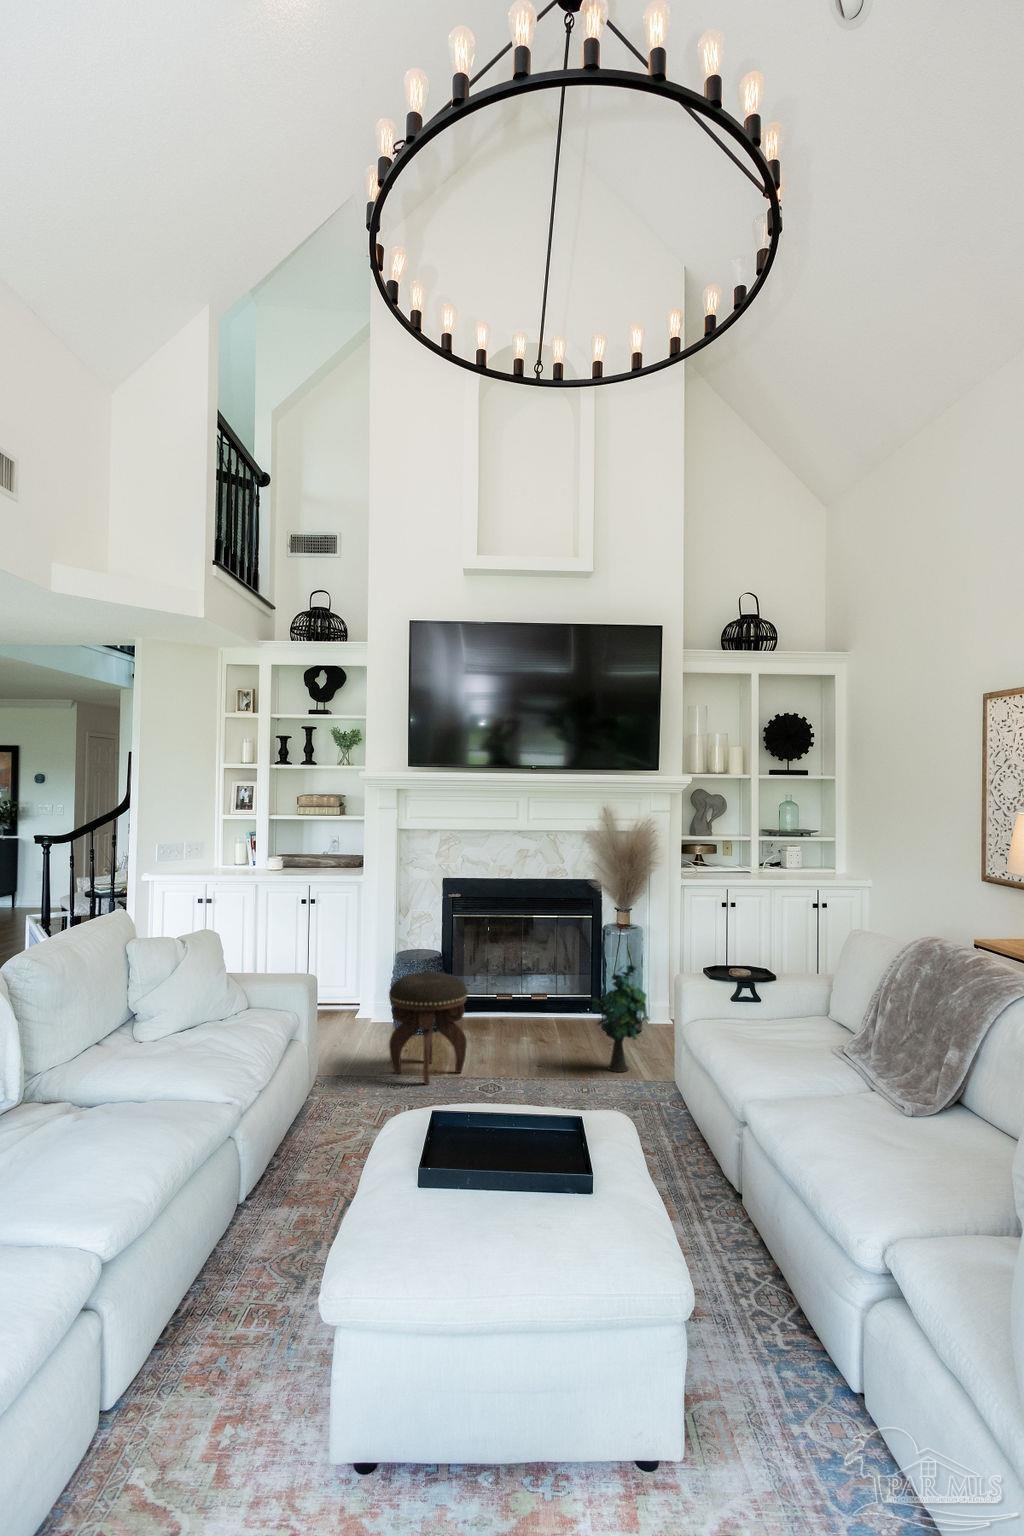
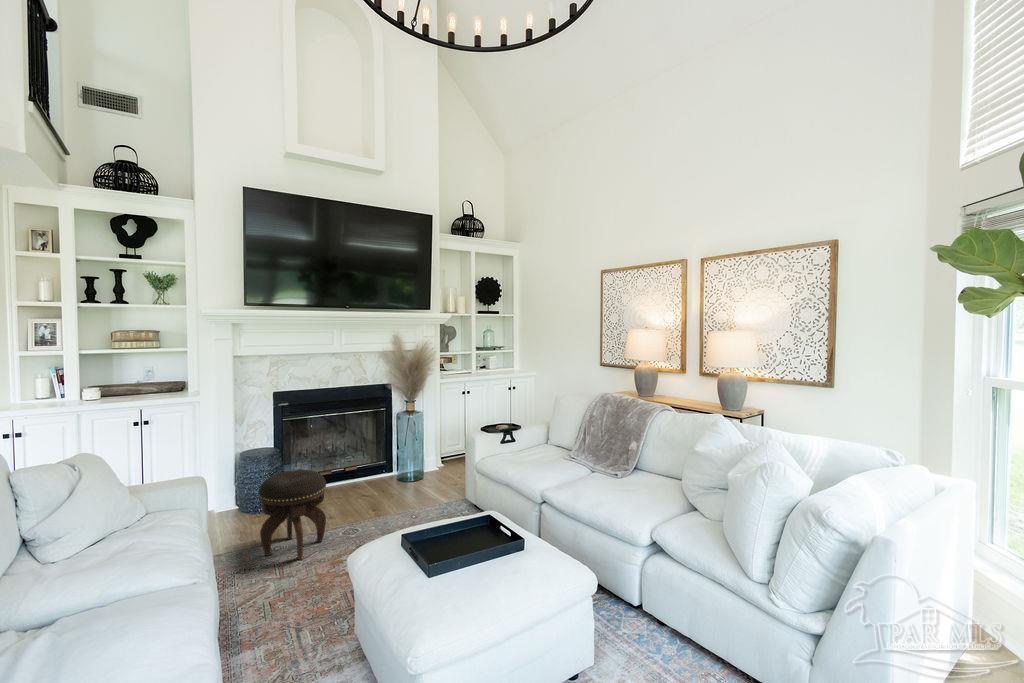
decorative plant: present [591,965,649,1072] -> none [409,442,449,513]

